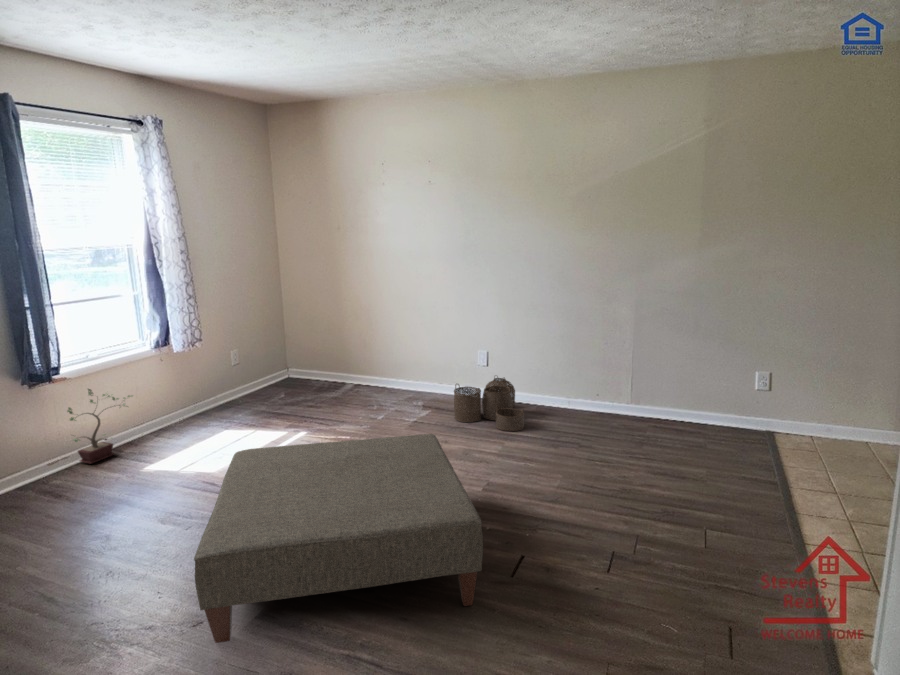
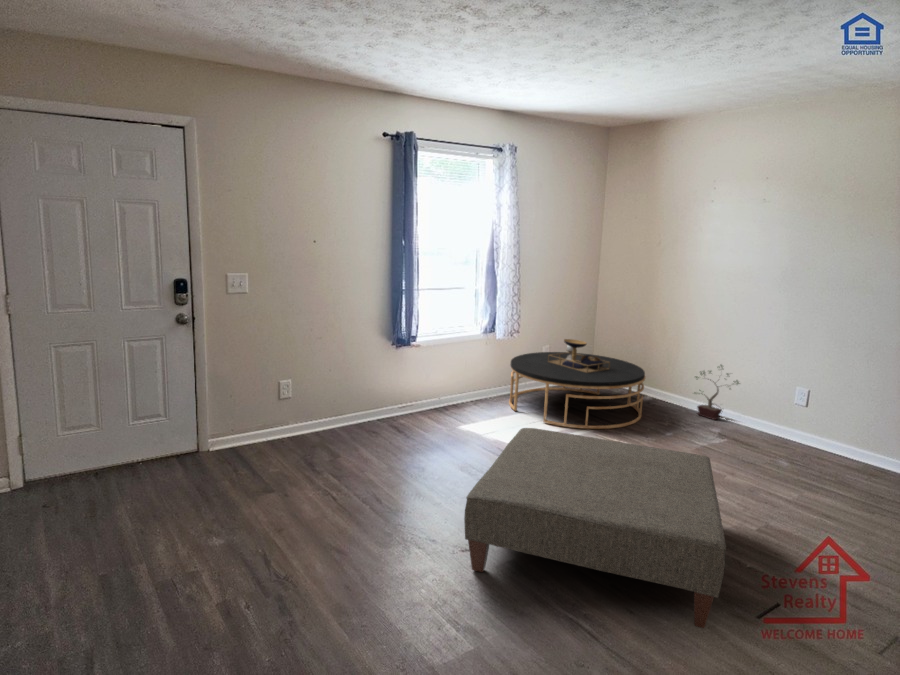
coffee table: none [195,339,350,437] -> present [509,339,645,429]
woven basket: present [454,377,524,431] -> none [750,416,837,482]
potted plant: present [67,389,131,464] -> present [695,365,739,420]

